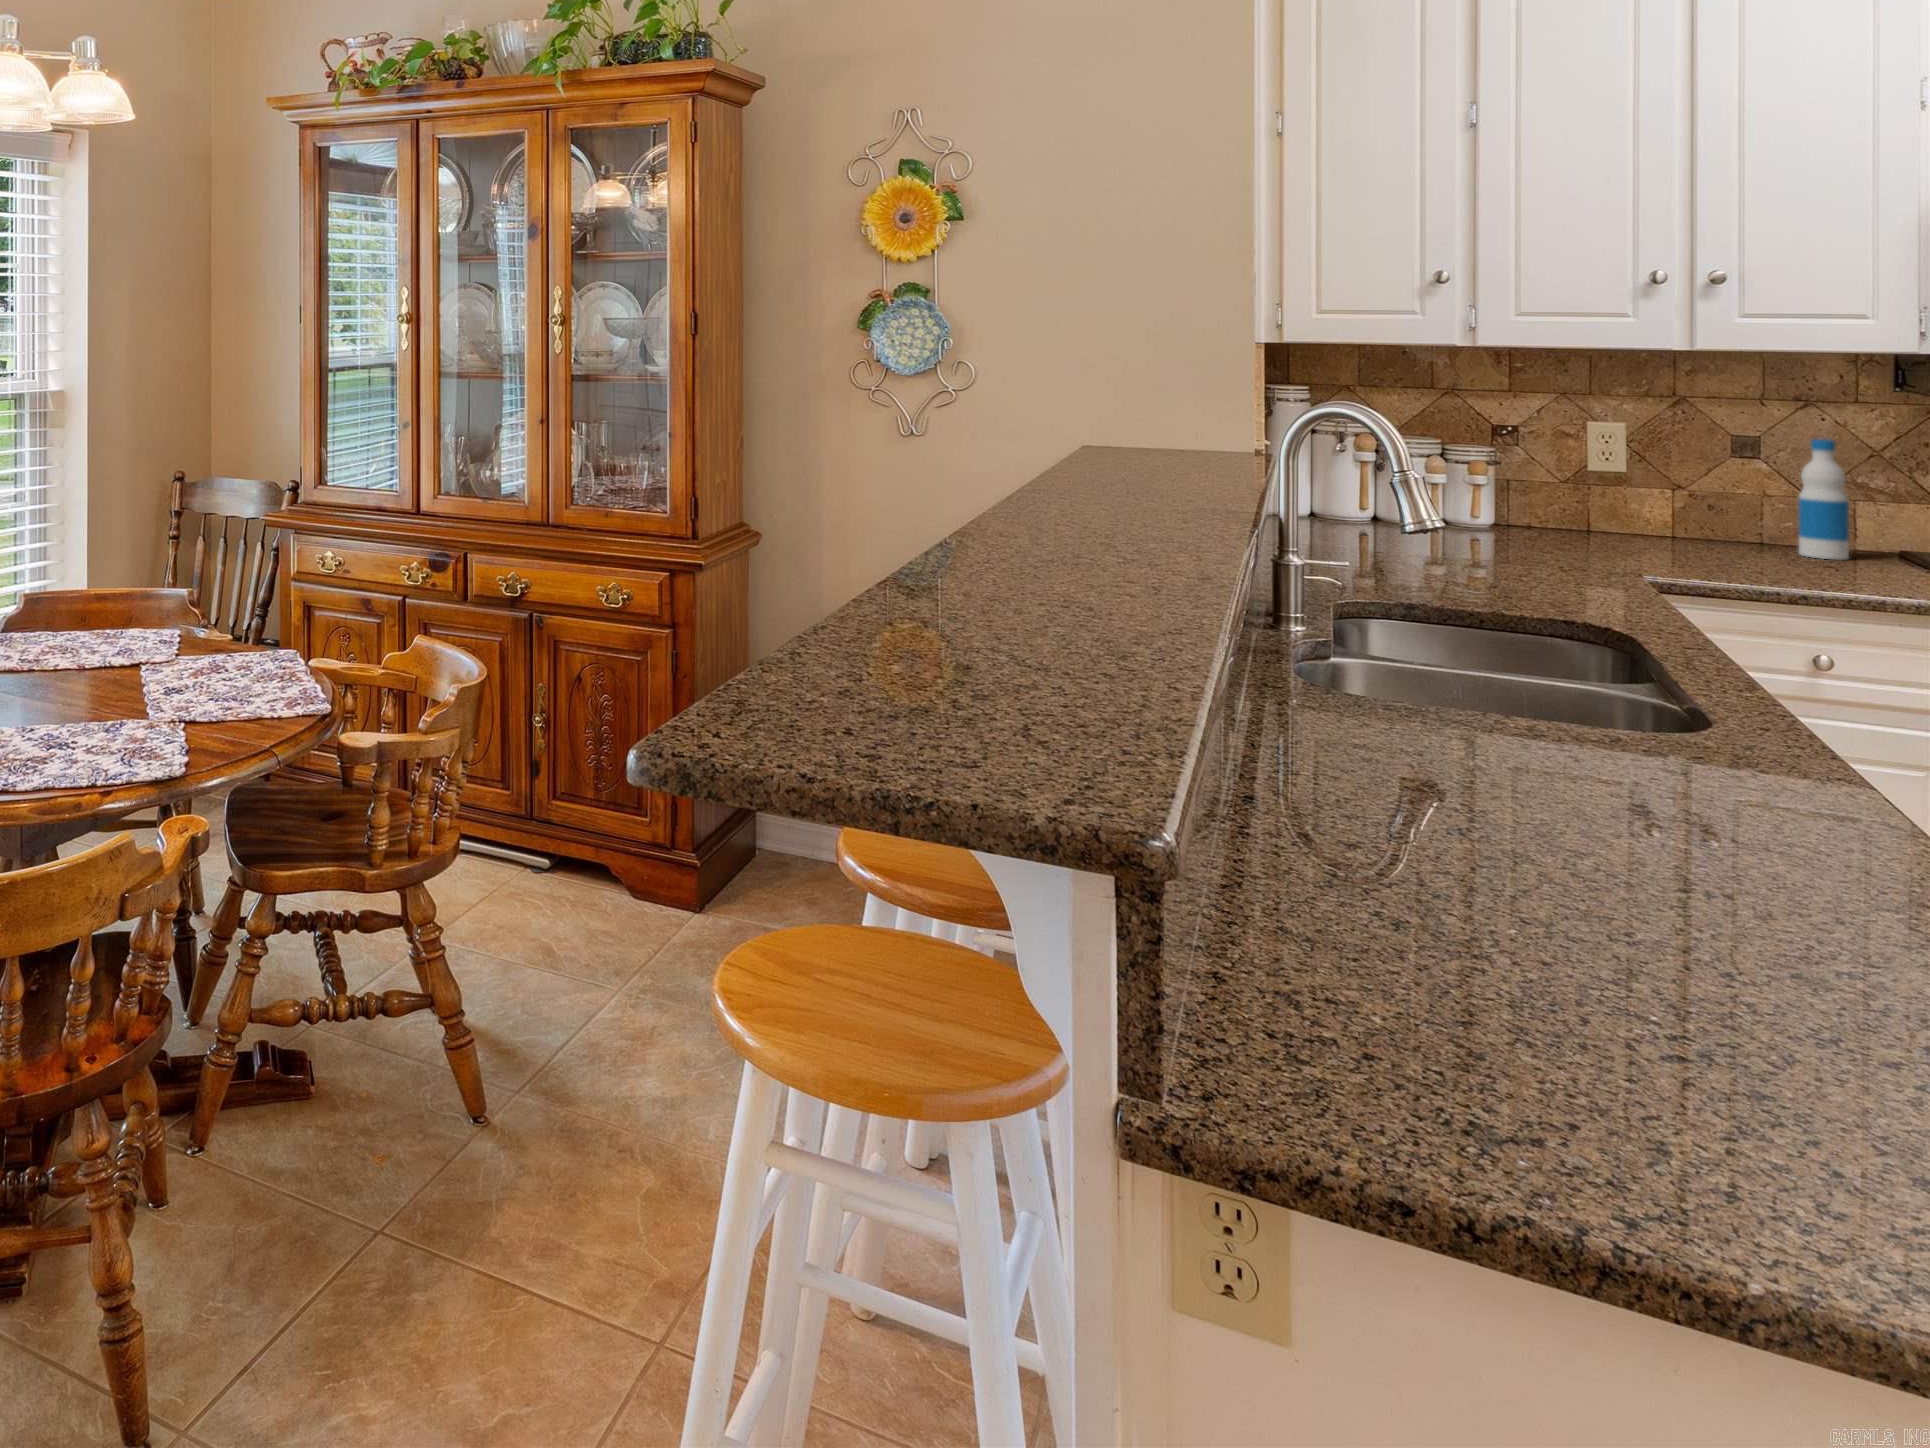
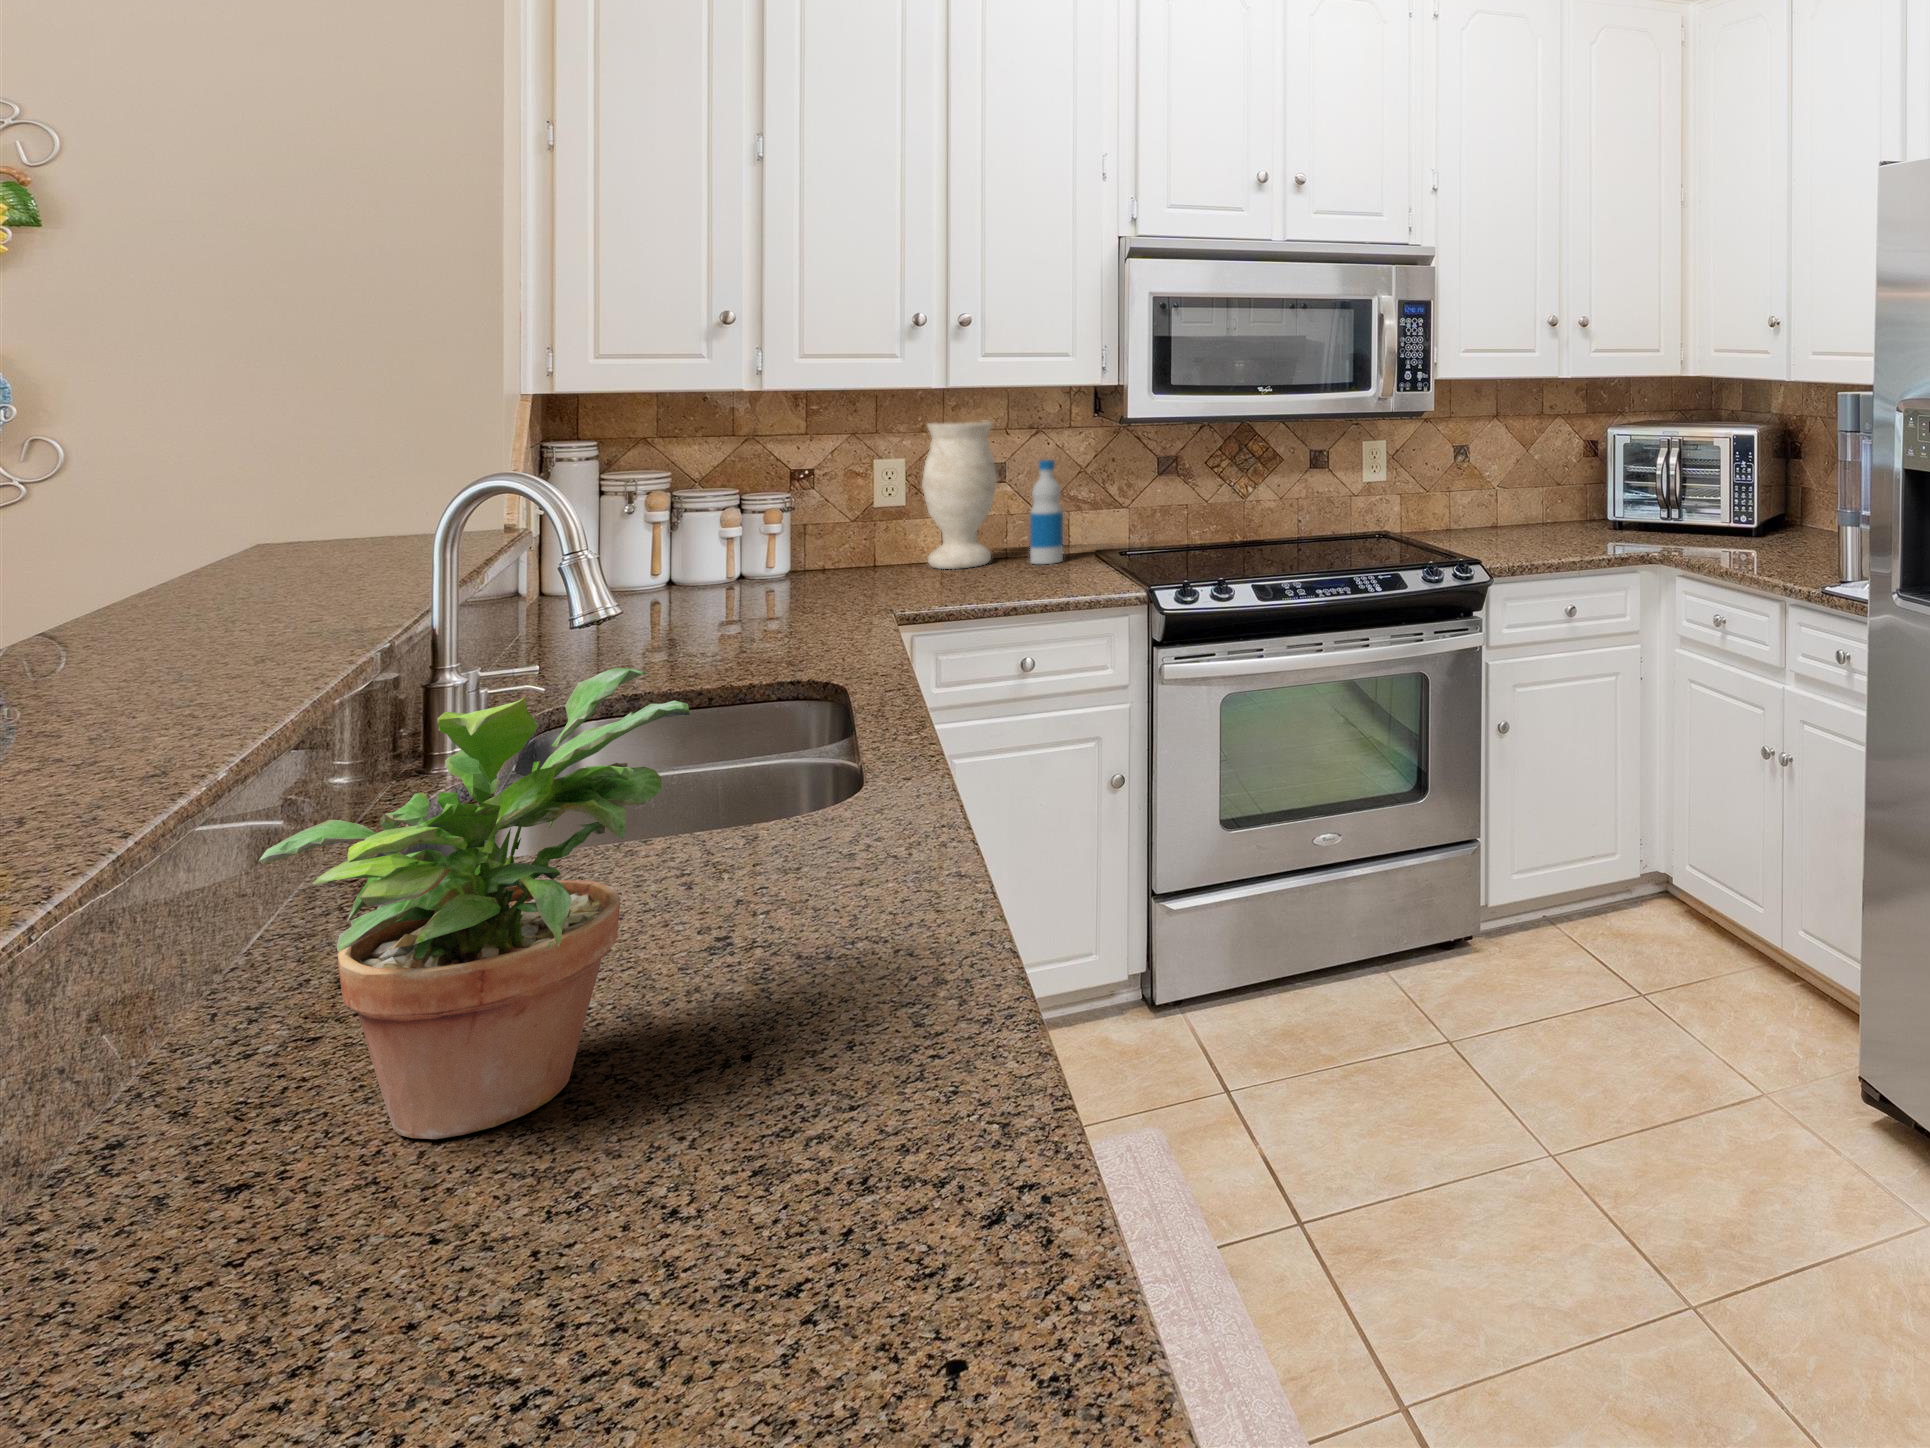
vase: none [1643,387,1747,548] -> present [922,422,997,569]
potted plant: none [1384,559,1692,862] -> present [259,668,690,1139]

